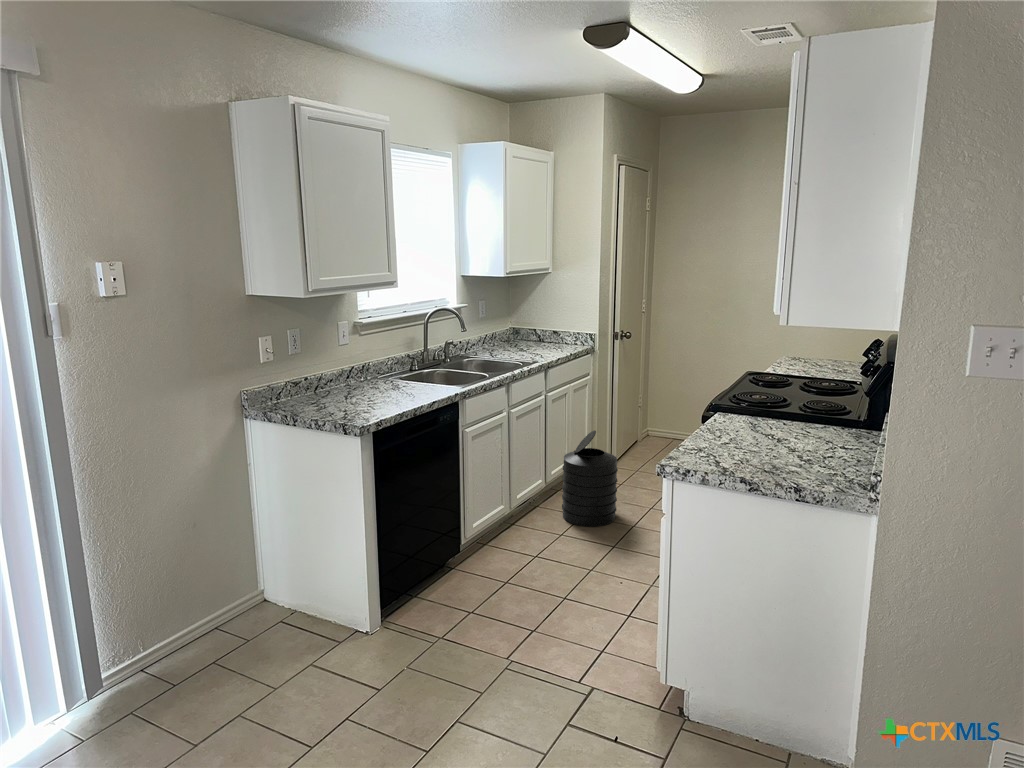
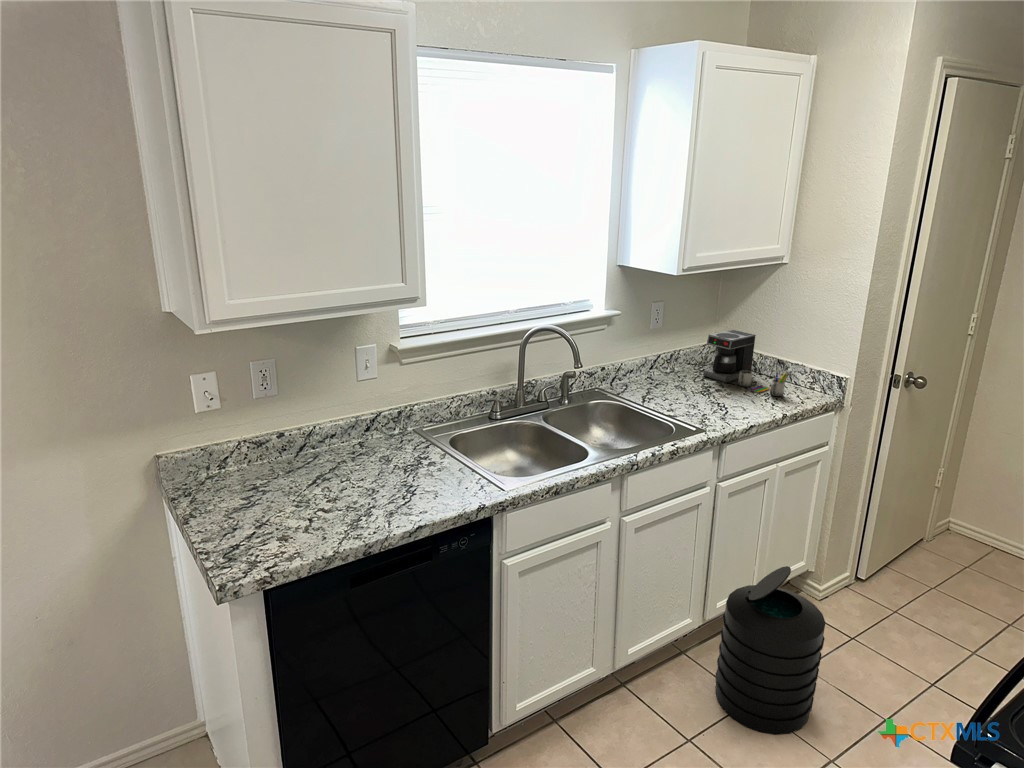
coffee maker: none [513,316,566,348] -> present [703,330,789,396]

